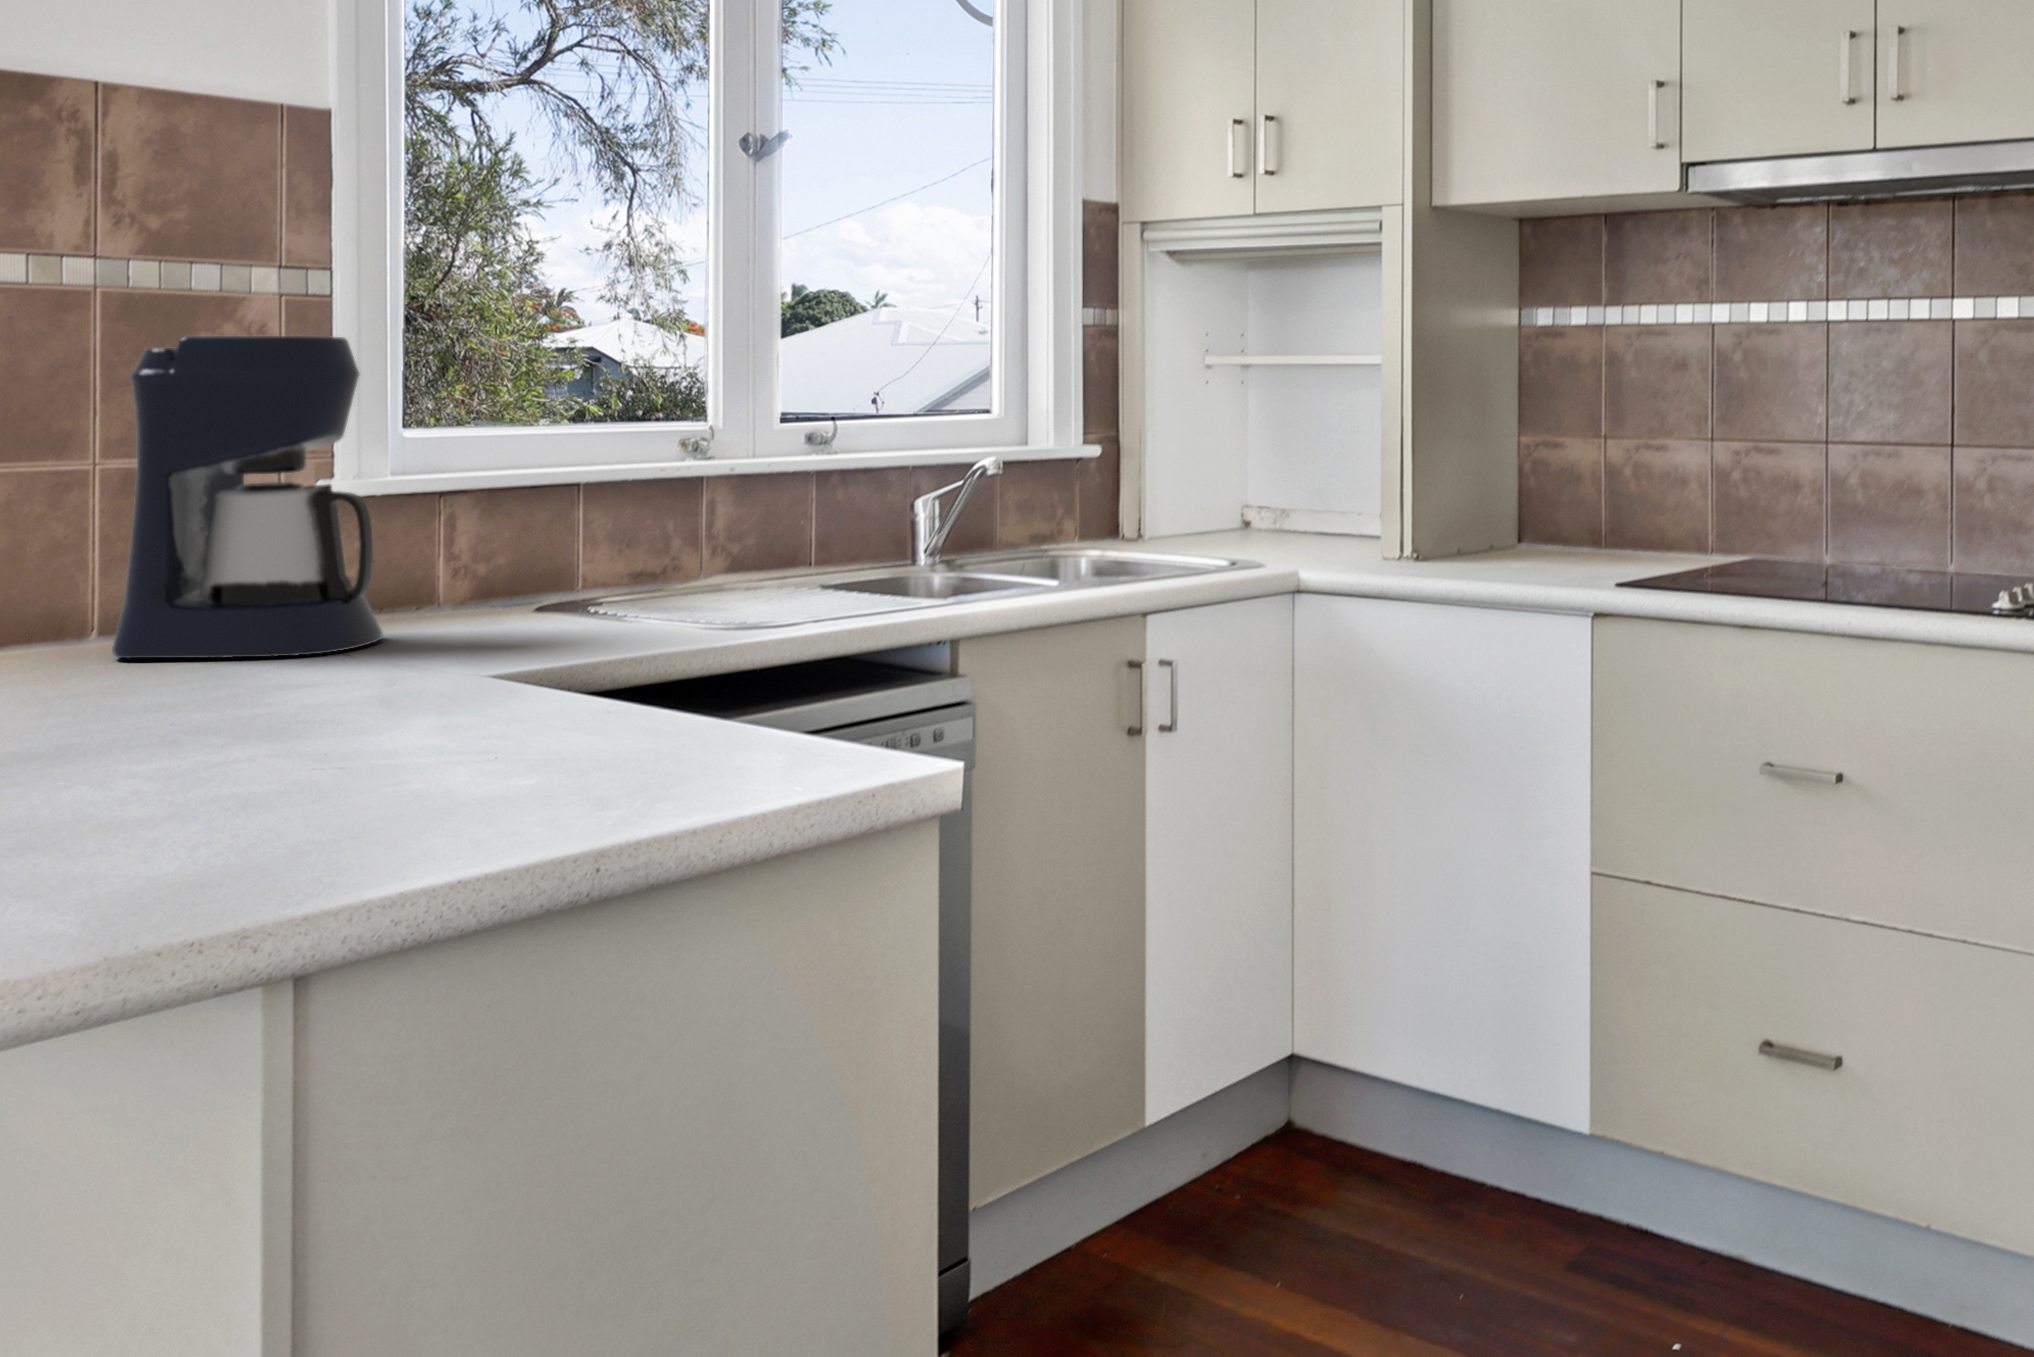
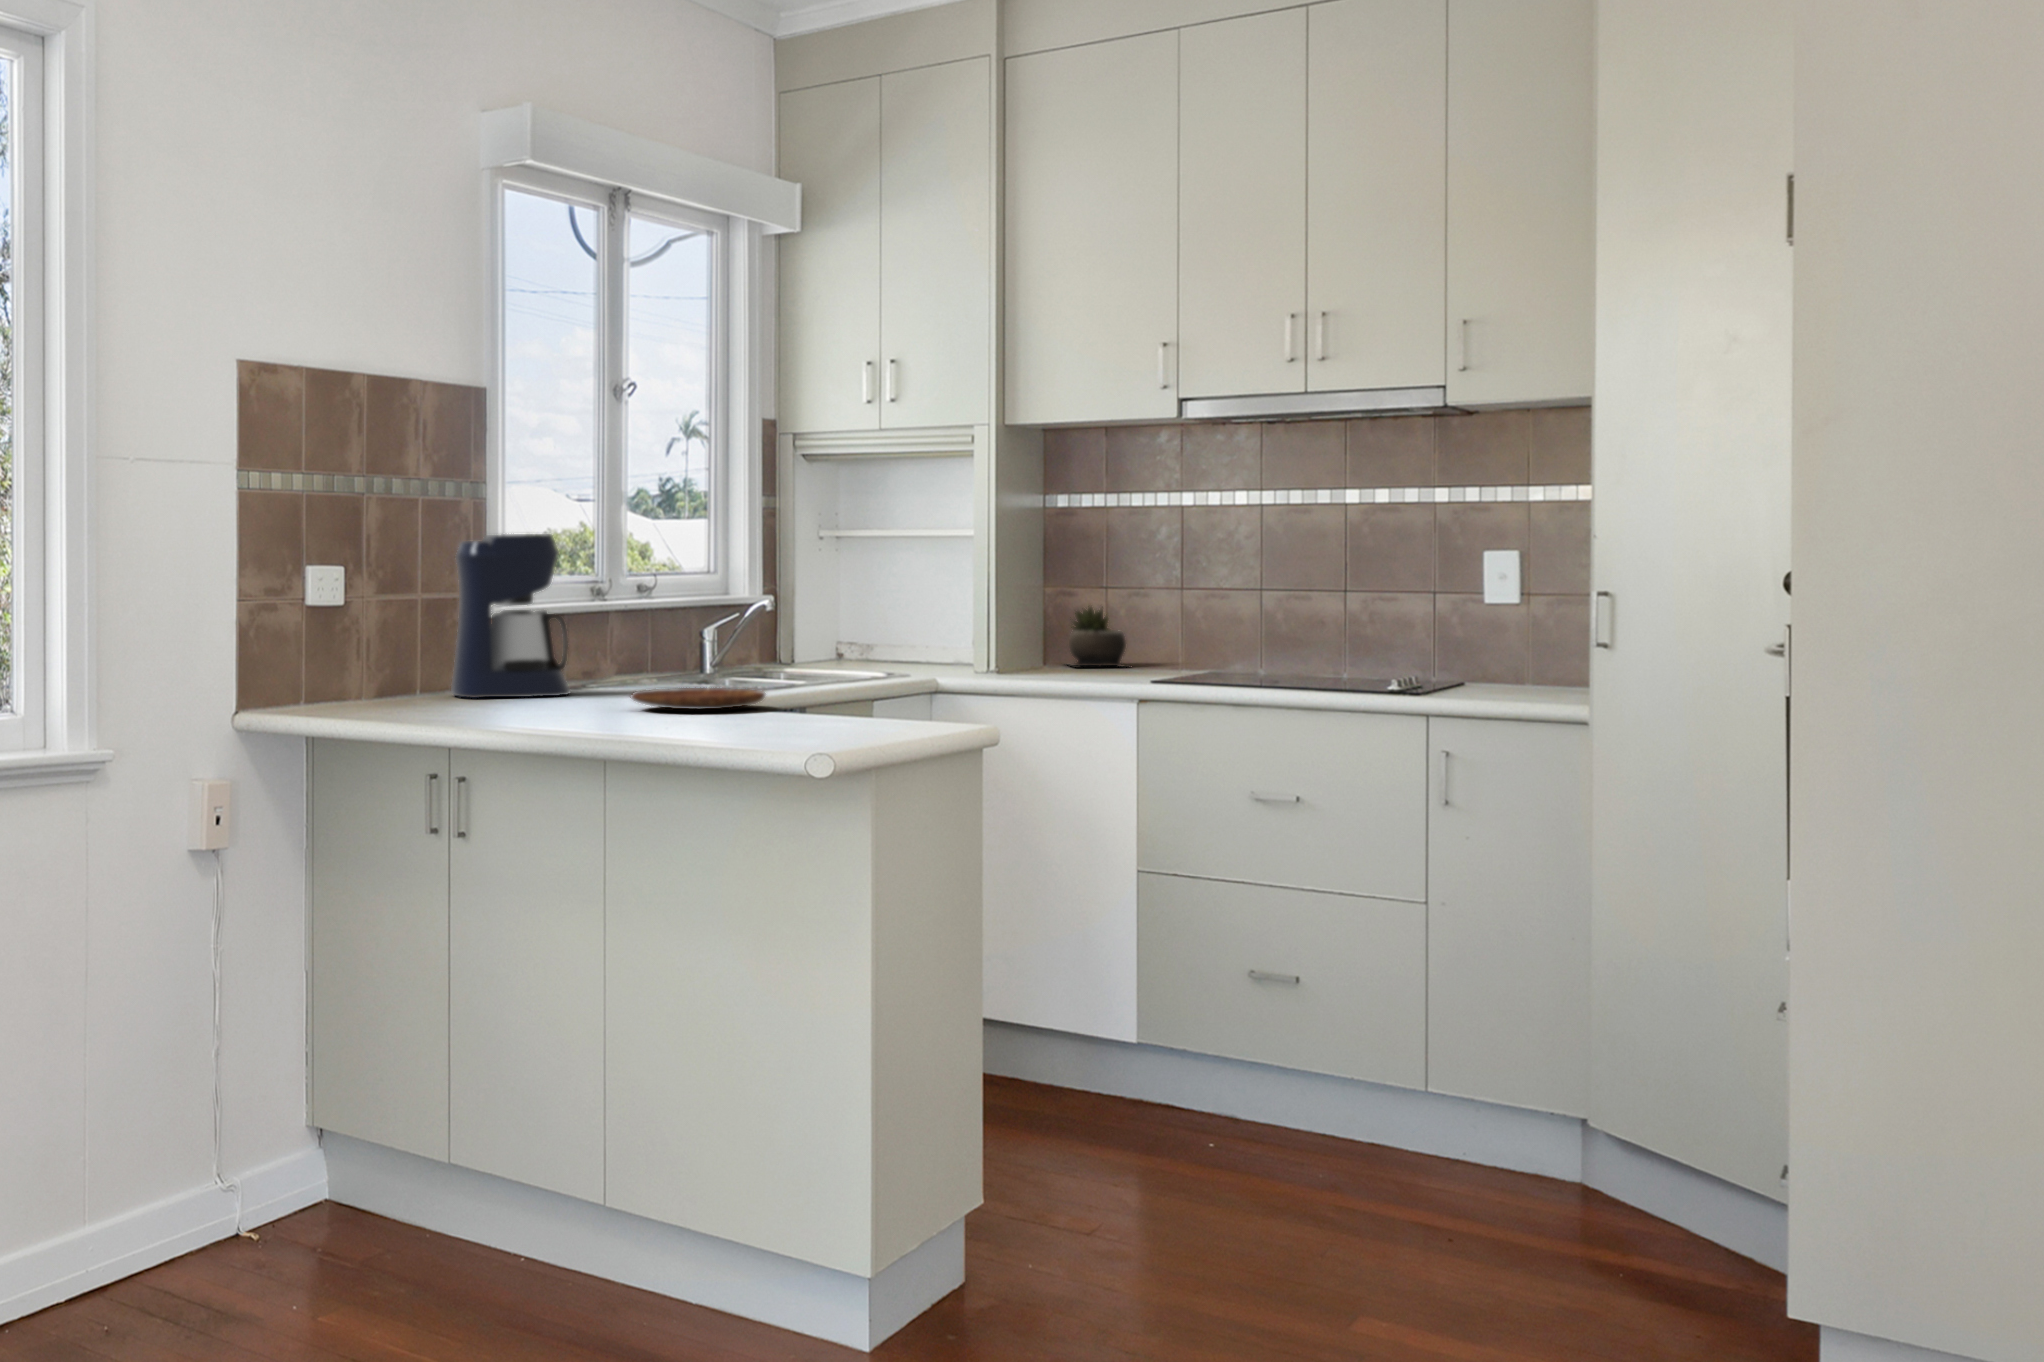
succulent plant: none [1483,476,1577,582] -> present [1069,606,1126,667]
tray: none [76,673,436,747] -> present [630,688,765,709]

